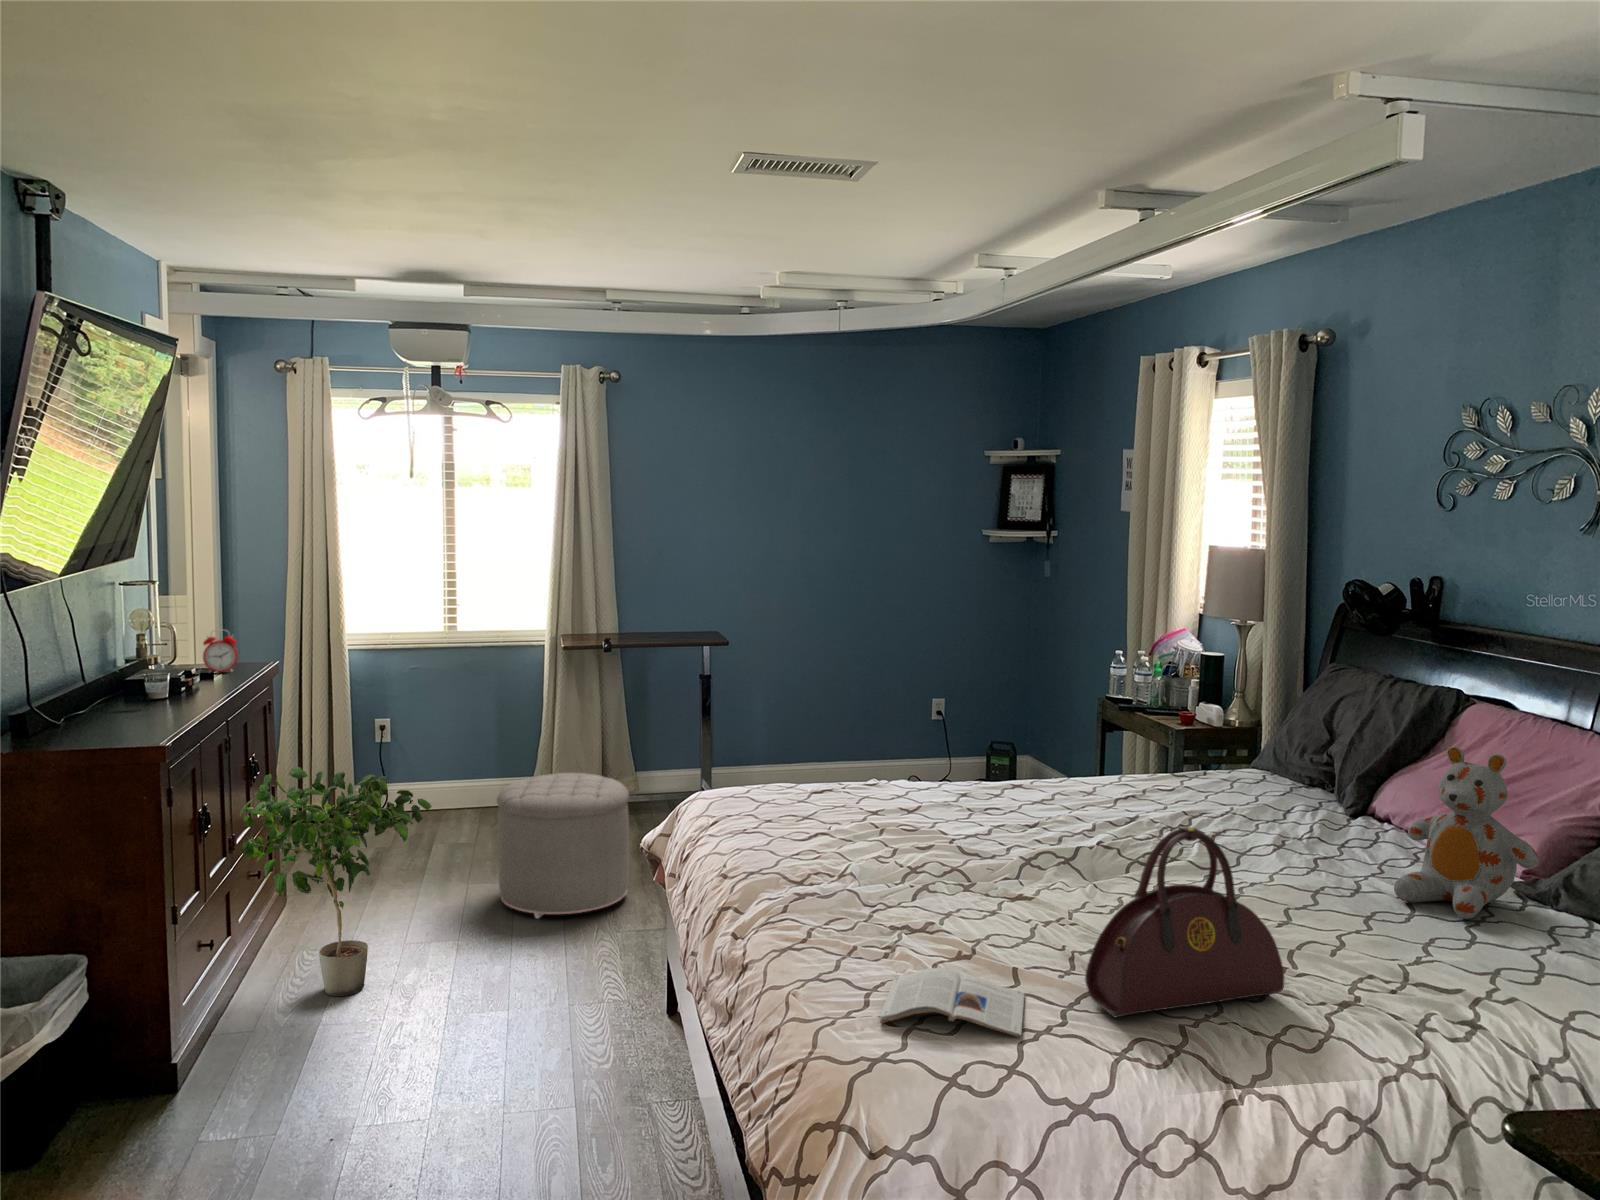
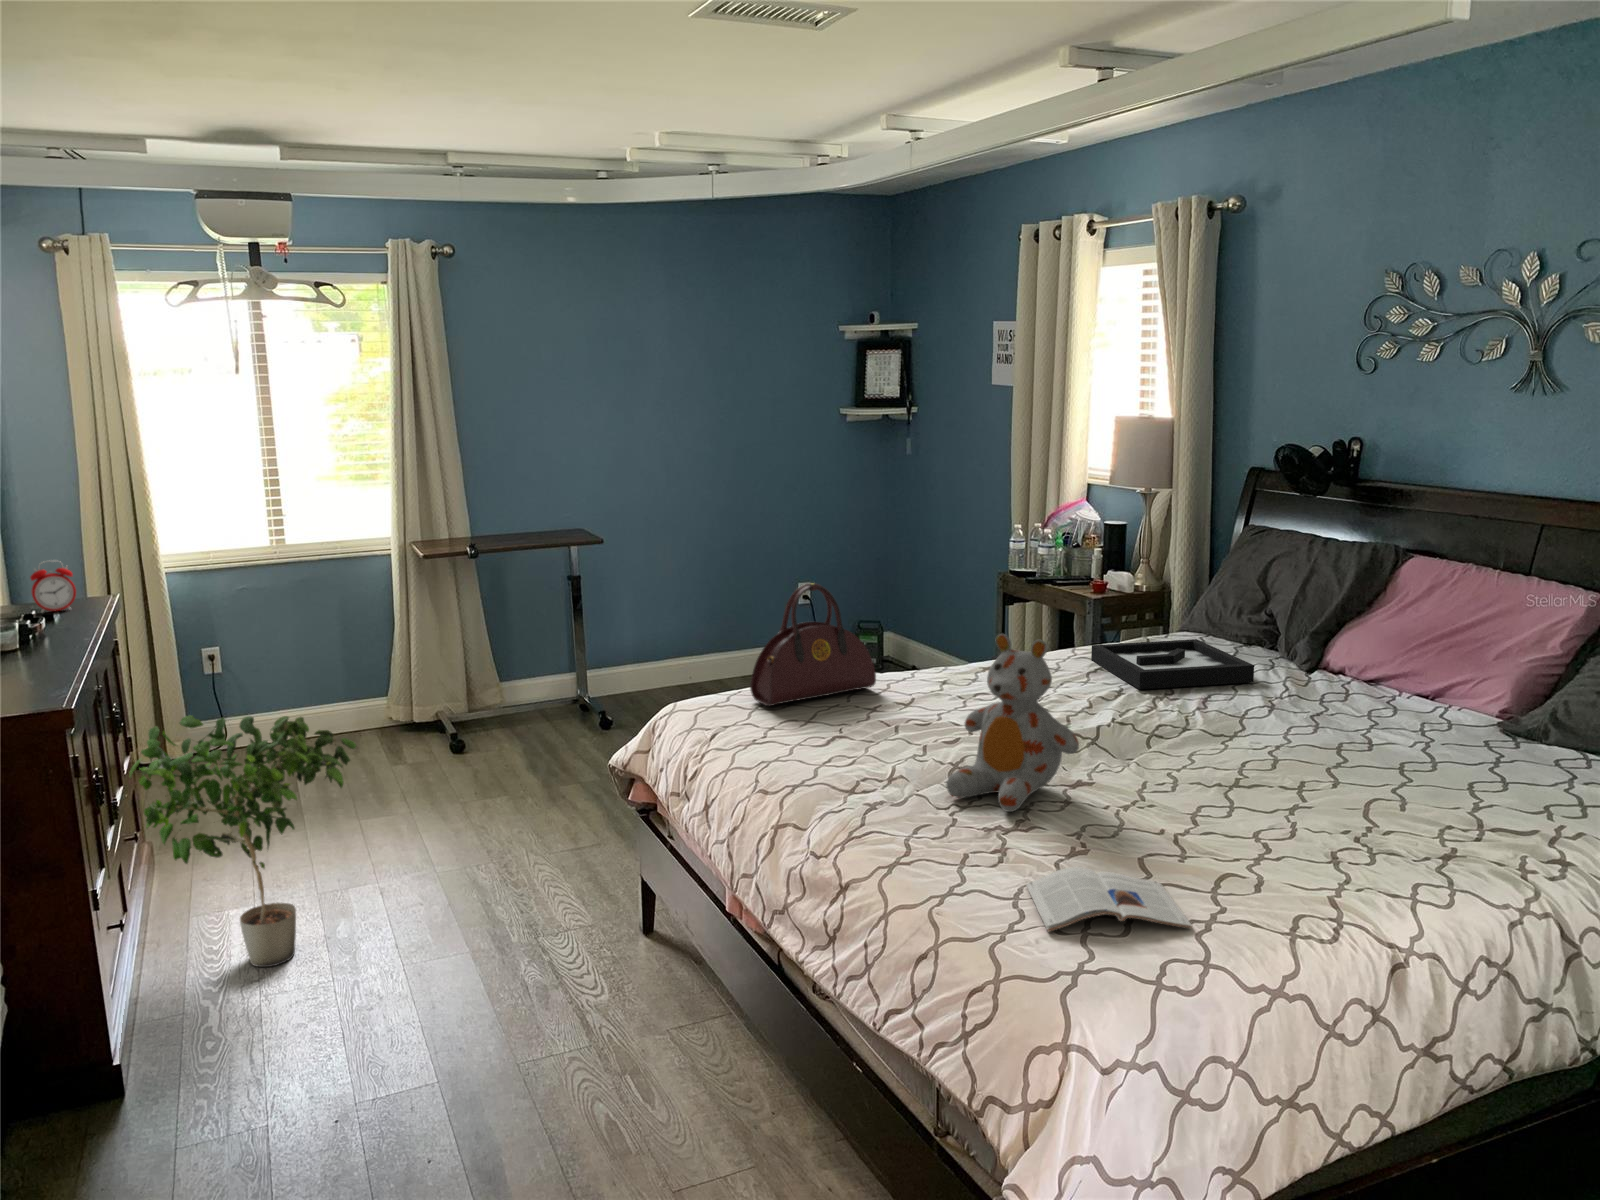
stuffed bear: present [1394,746,1539,919] -> present [946,634,1079,812]
decorative tray: none [1130,771,1283,821] -> present [1091,639,1254,689]
ottoman: present [497,773,629,918] -> none [394,692,545,852]
handbag: present [1085,827,1284,1018] -> present [750,583,876,706]

